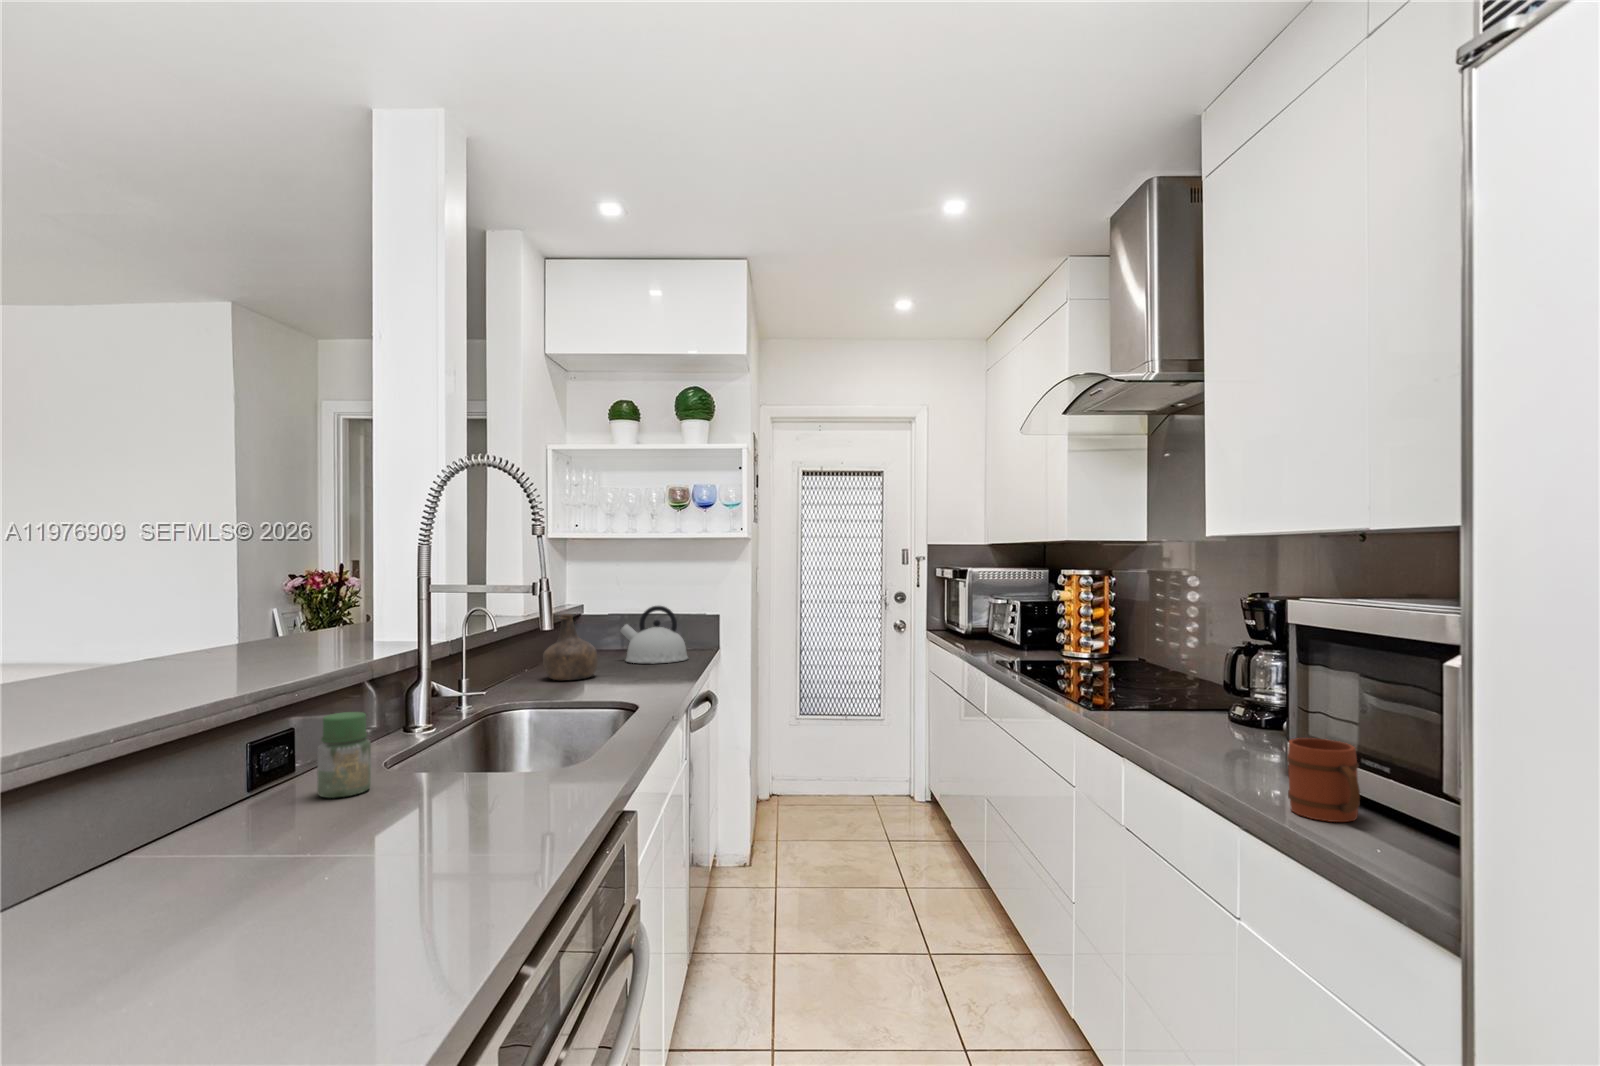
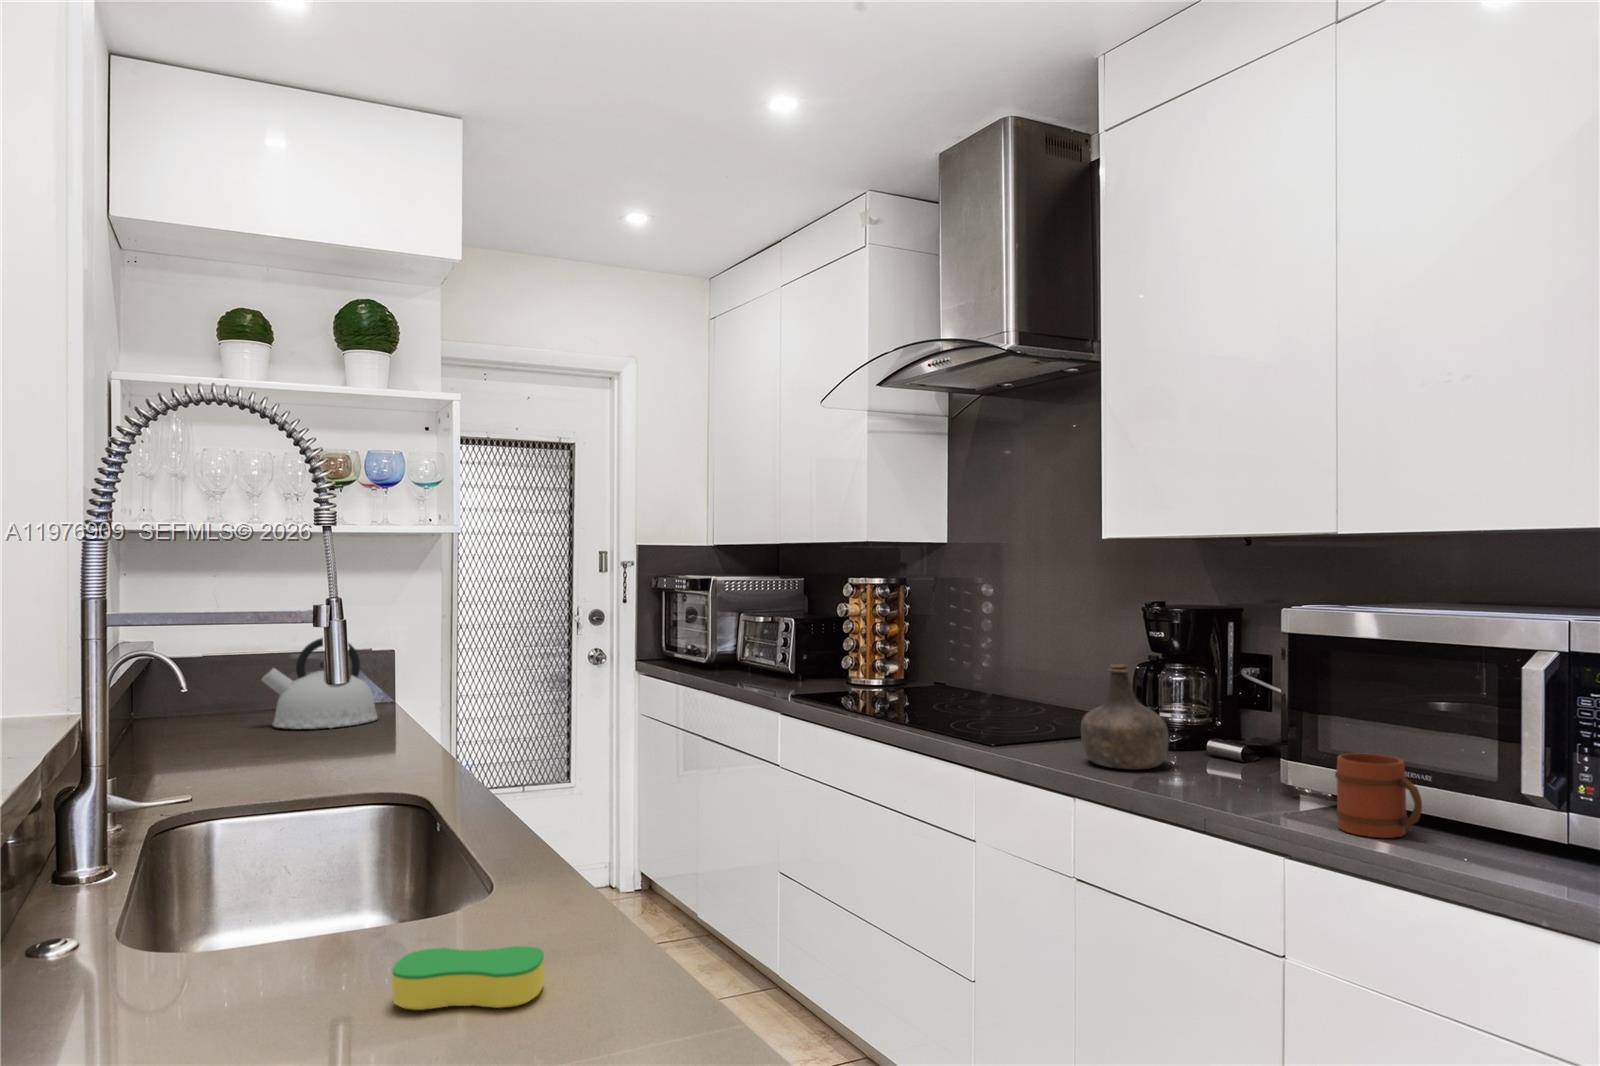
bottle: present [543,614,598,681] -> present [1081,664,1169,770]
jar: present [317,712,371,798] -> none [137,849,238,1019]
sponge: none [407,781,487,818] -> present [392,946,544,1010]

